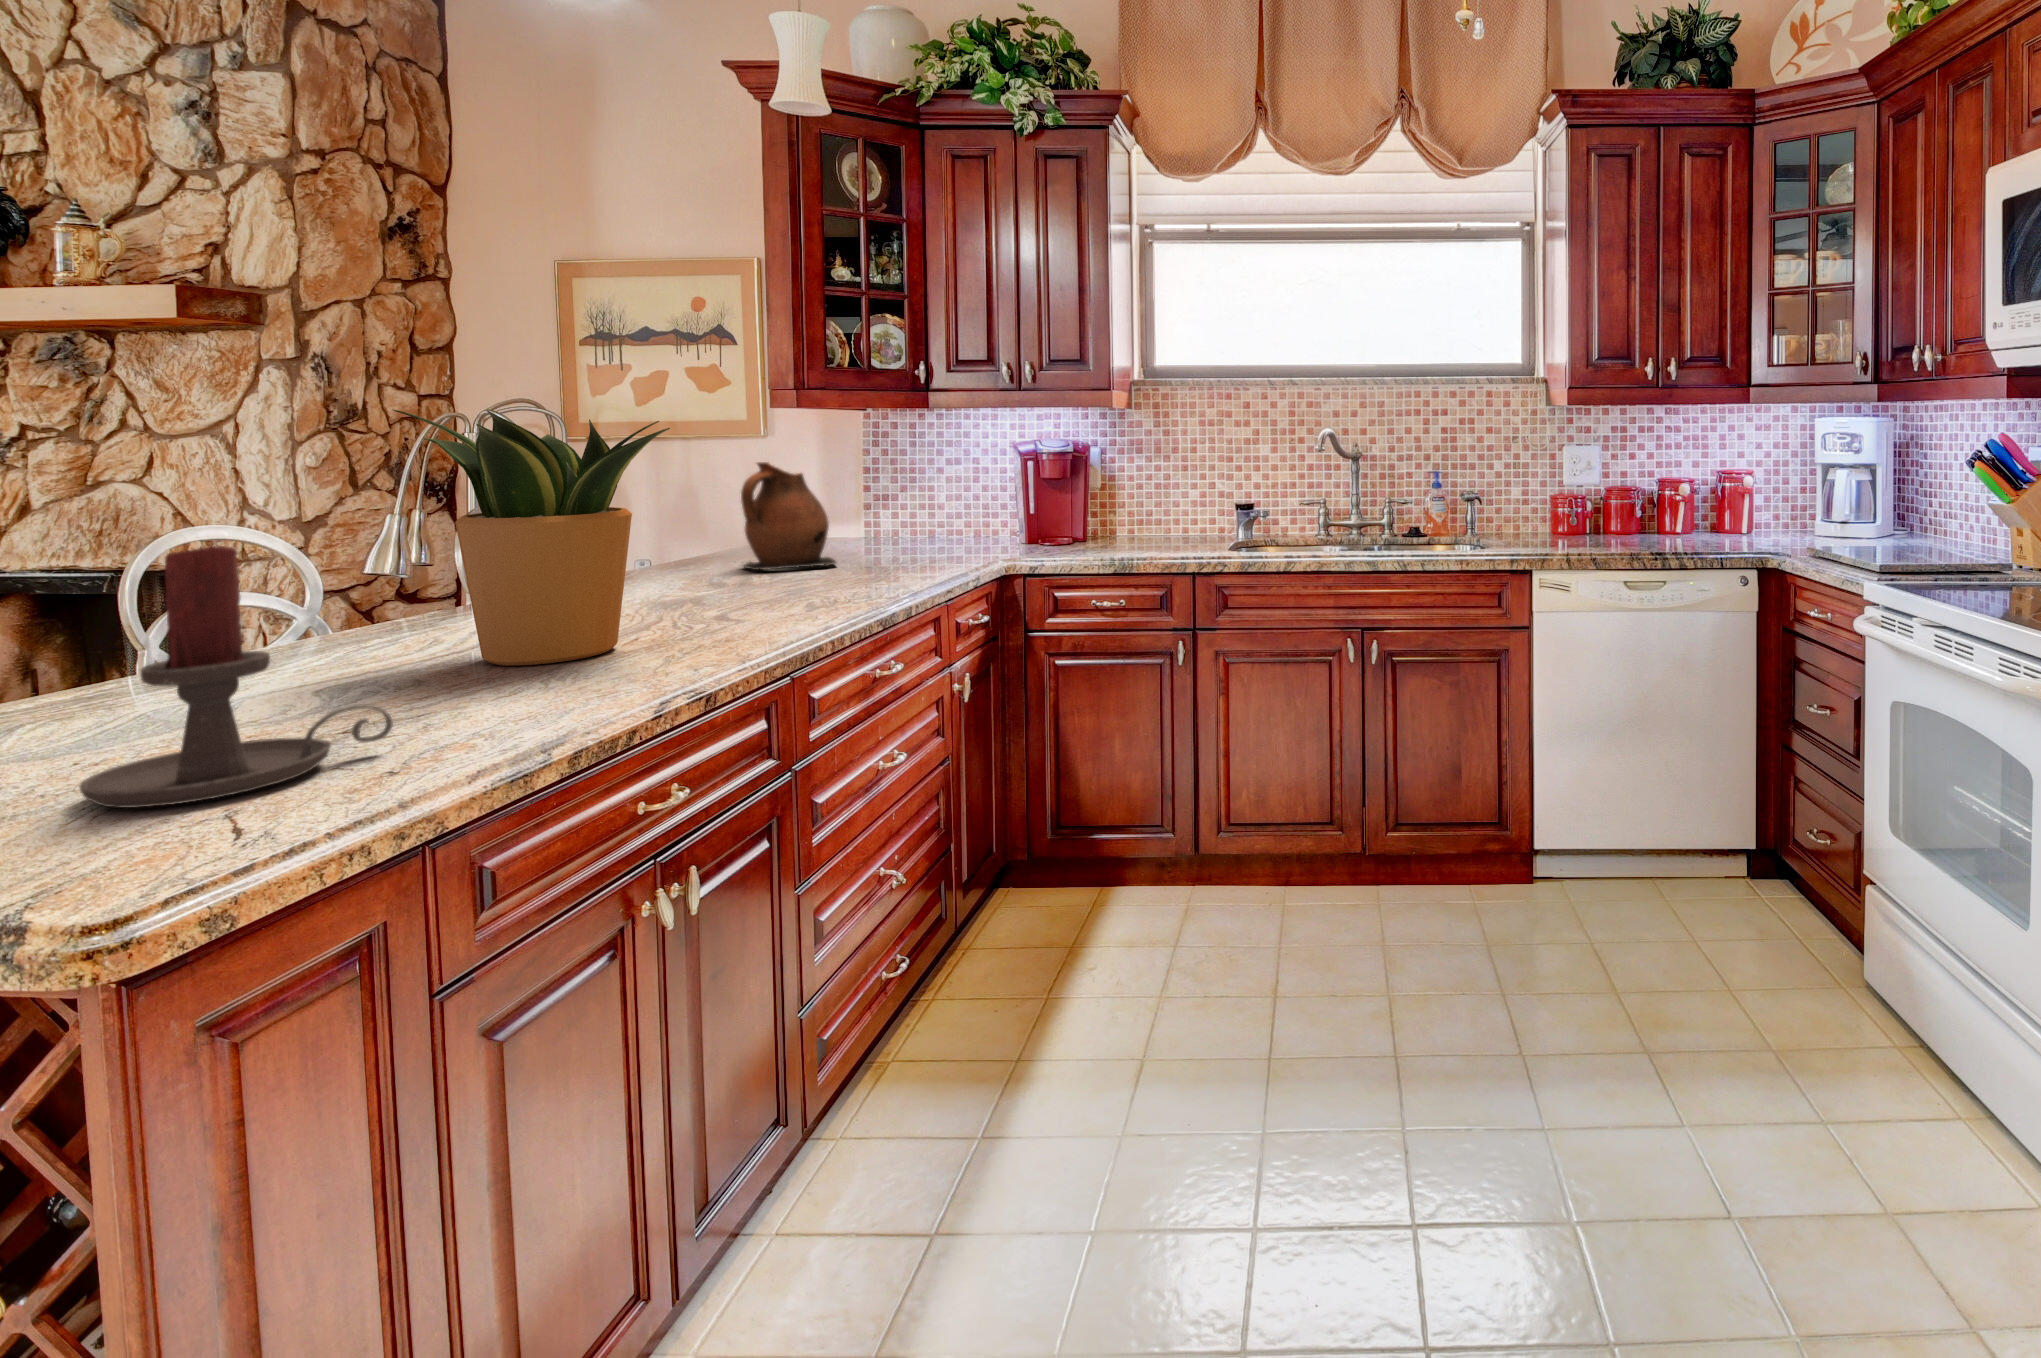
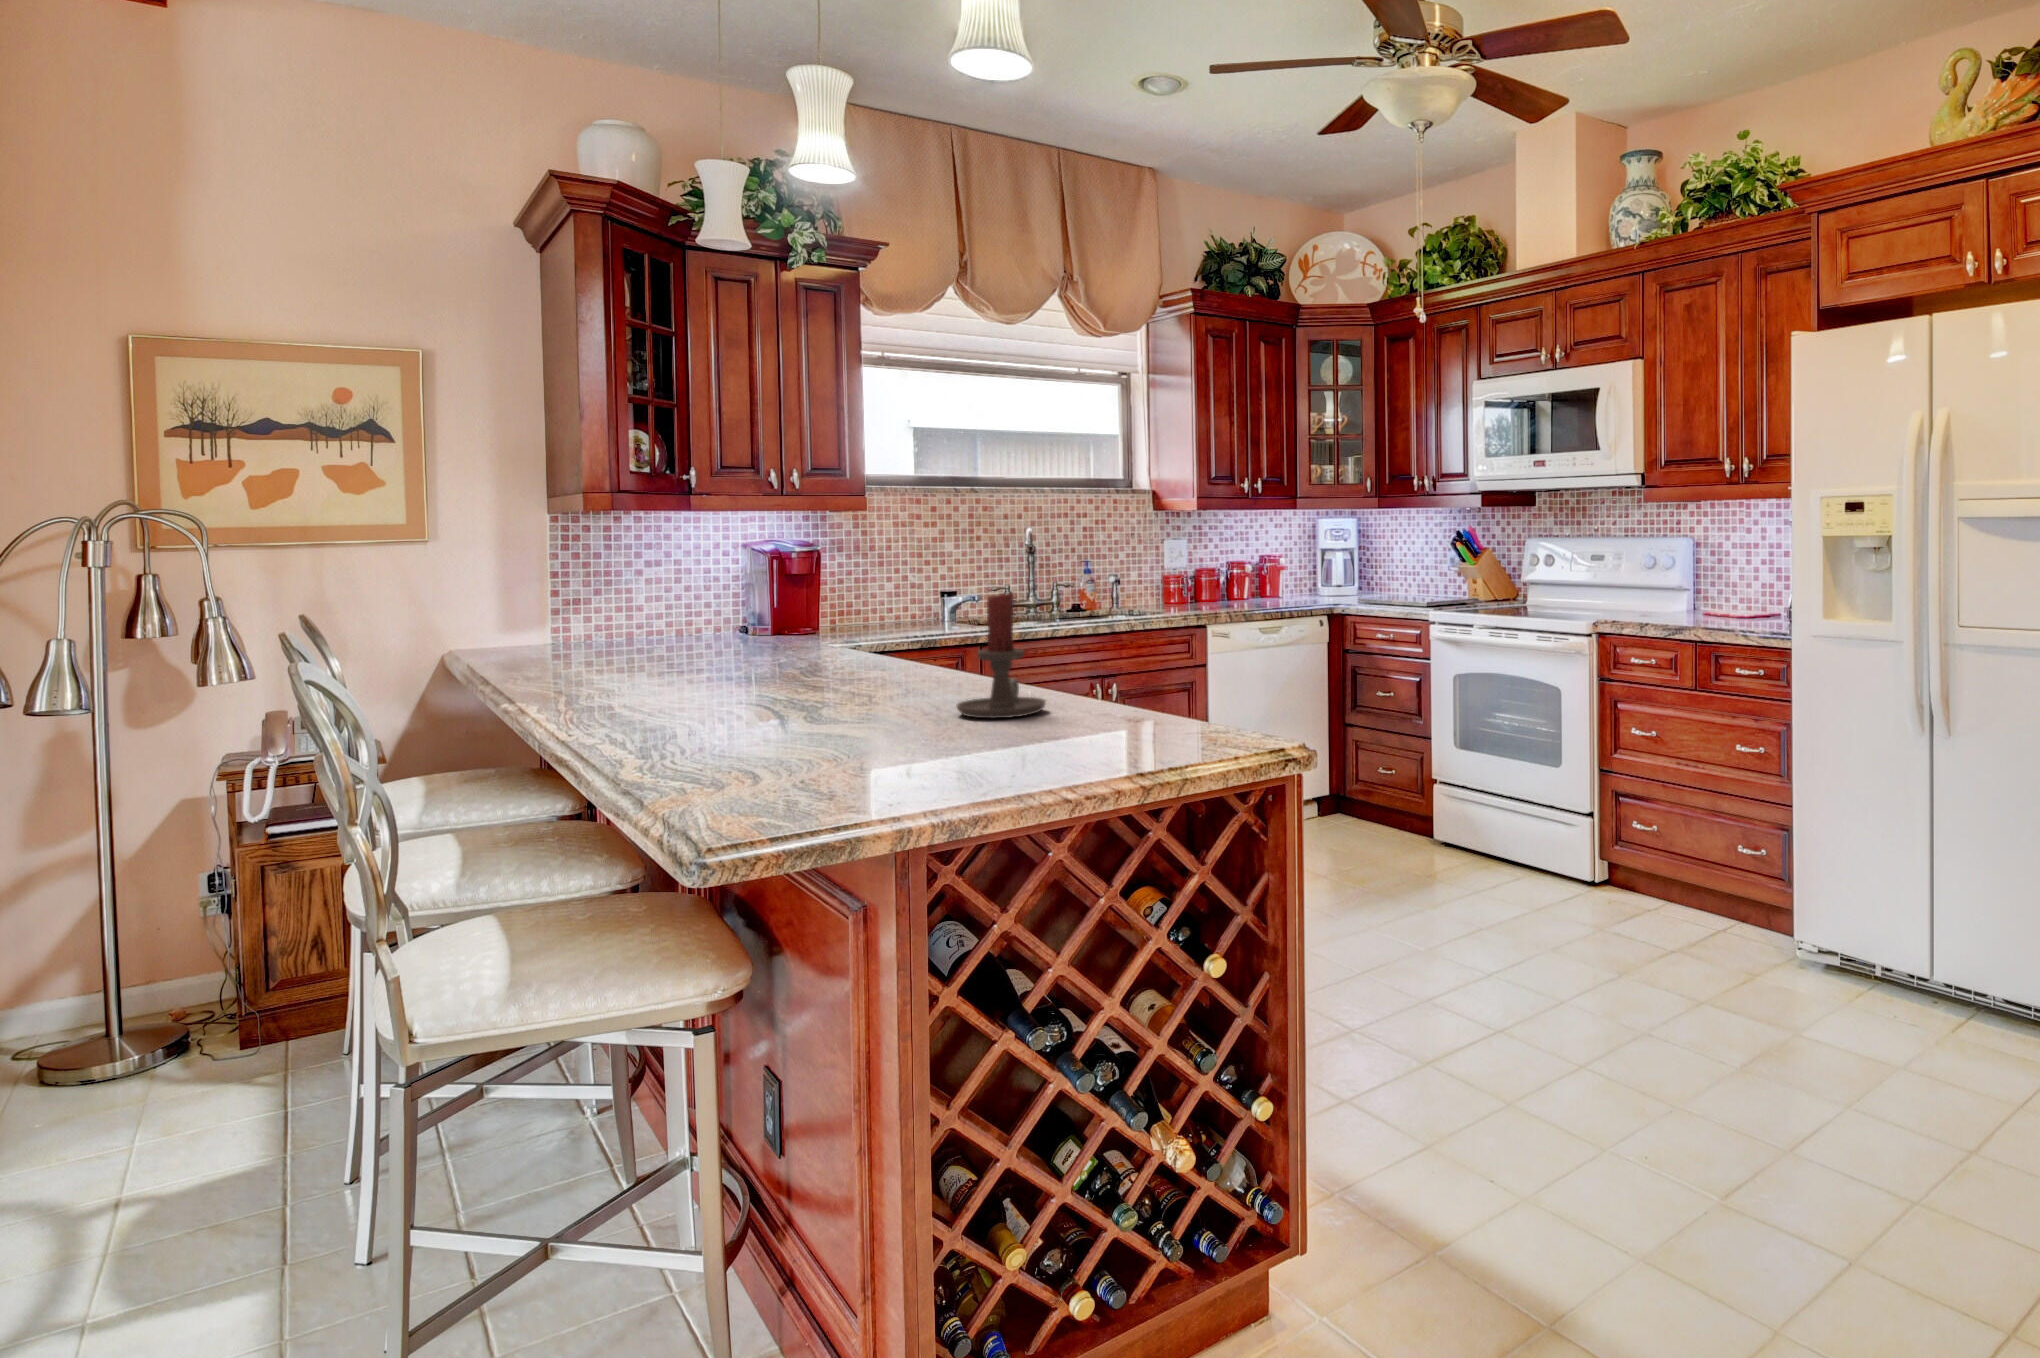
potted plant: present [392,409,670,666] -> none [748,520,925,693]
ceramic pitcher: present [741,462,836,570] -> none [595,563,698,661]

